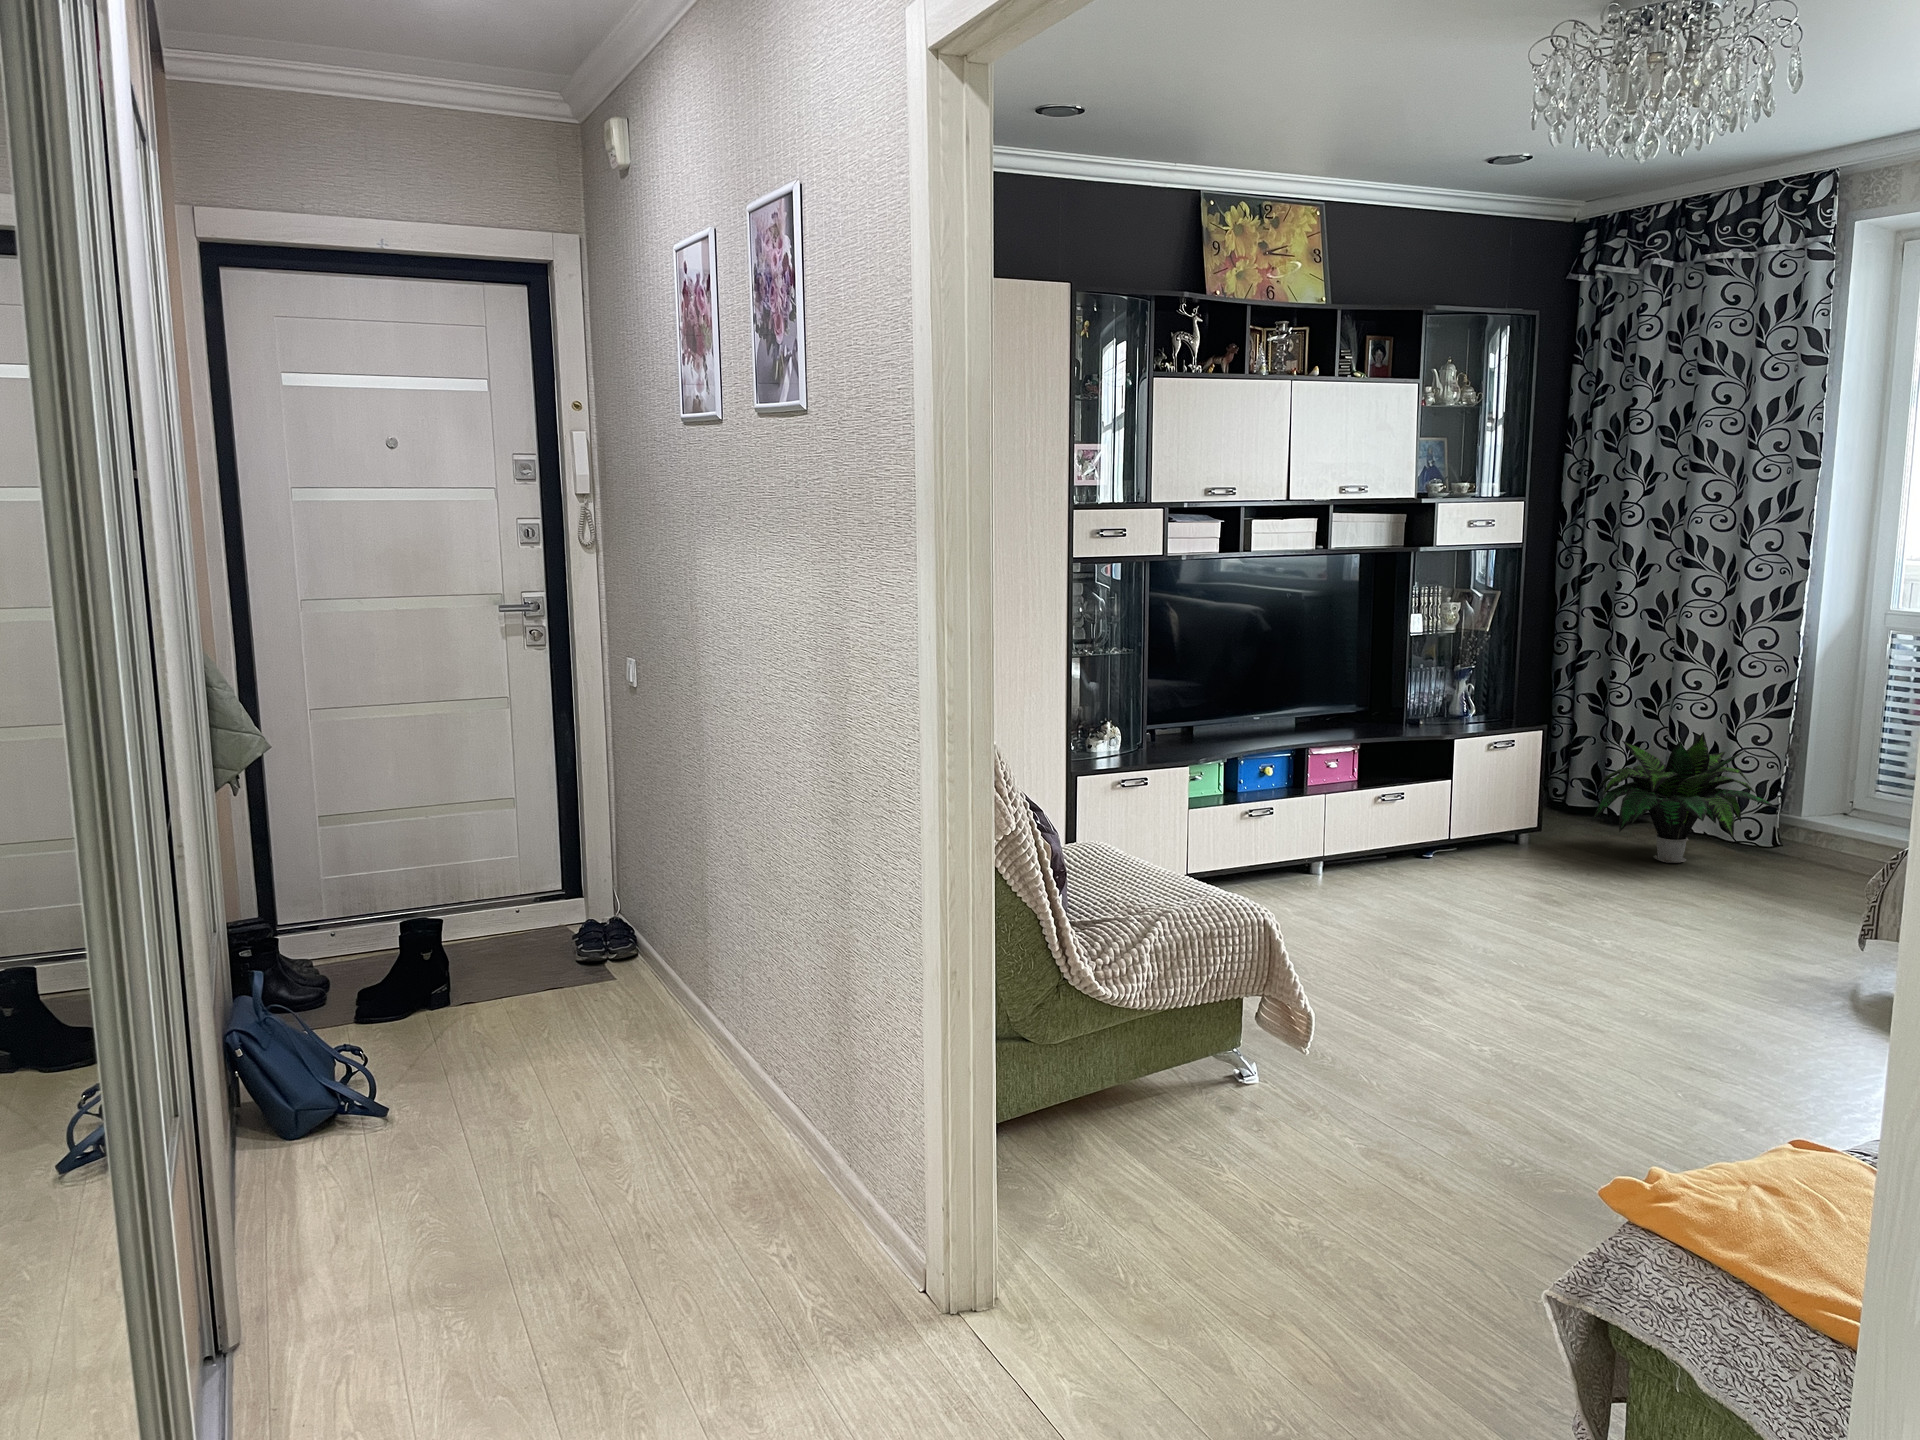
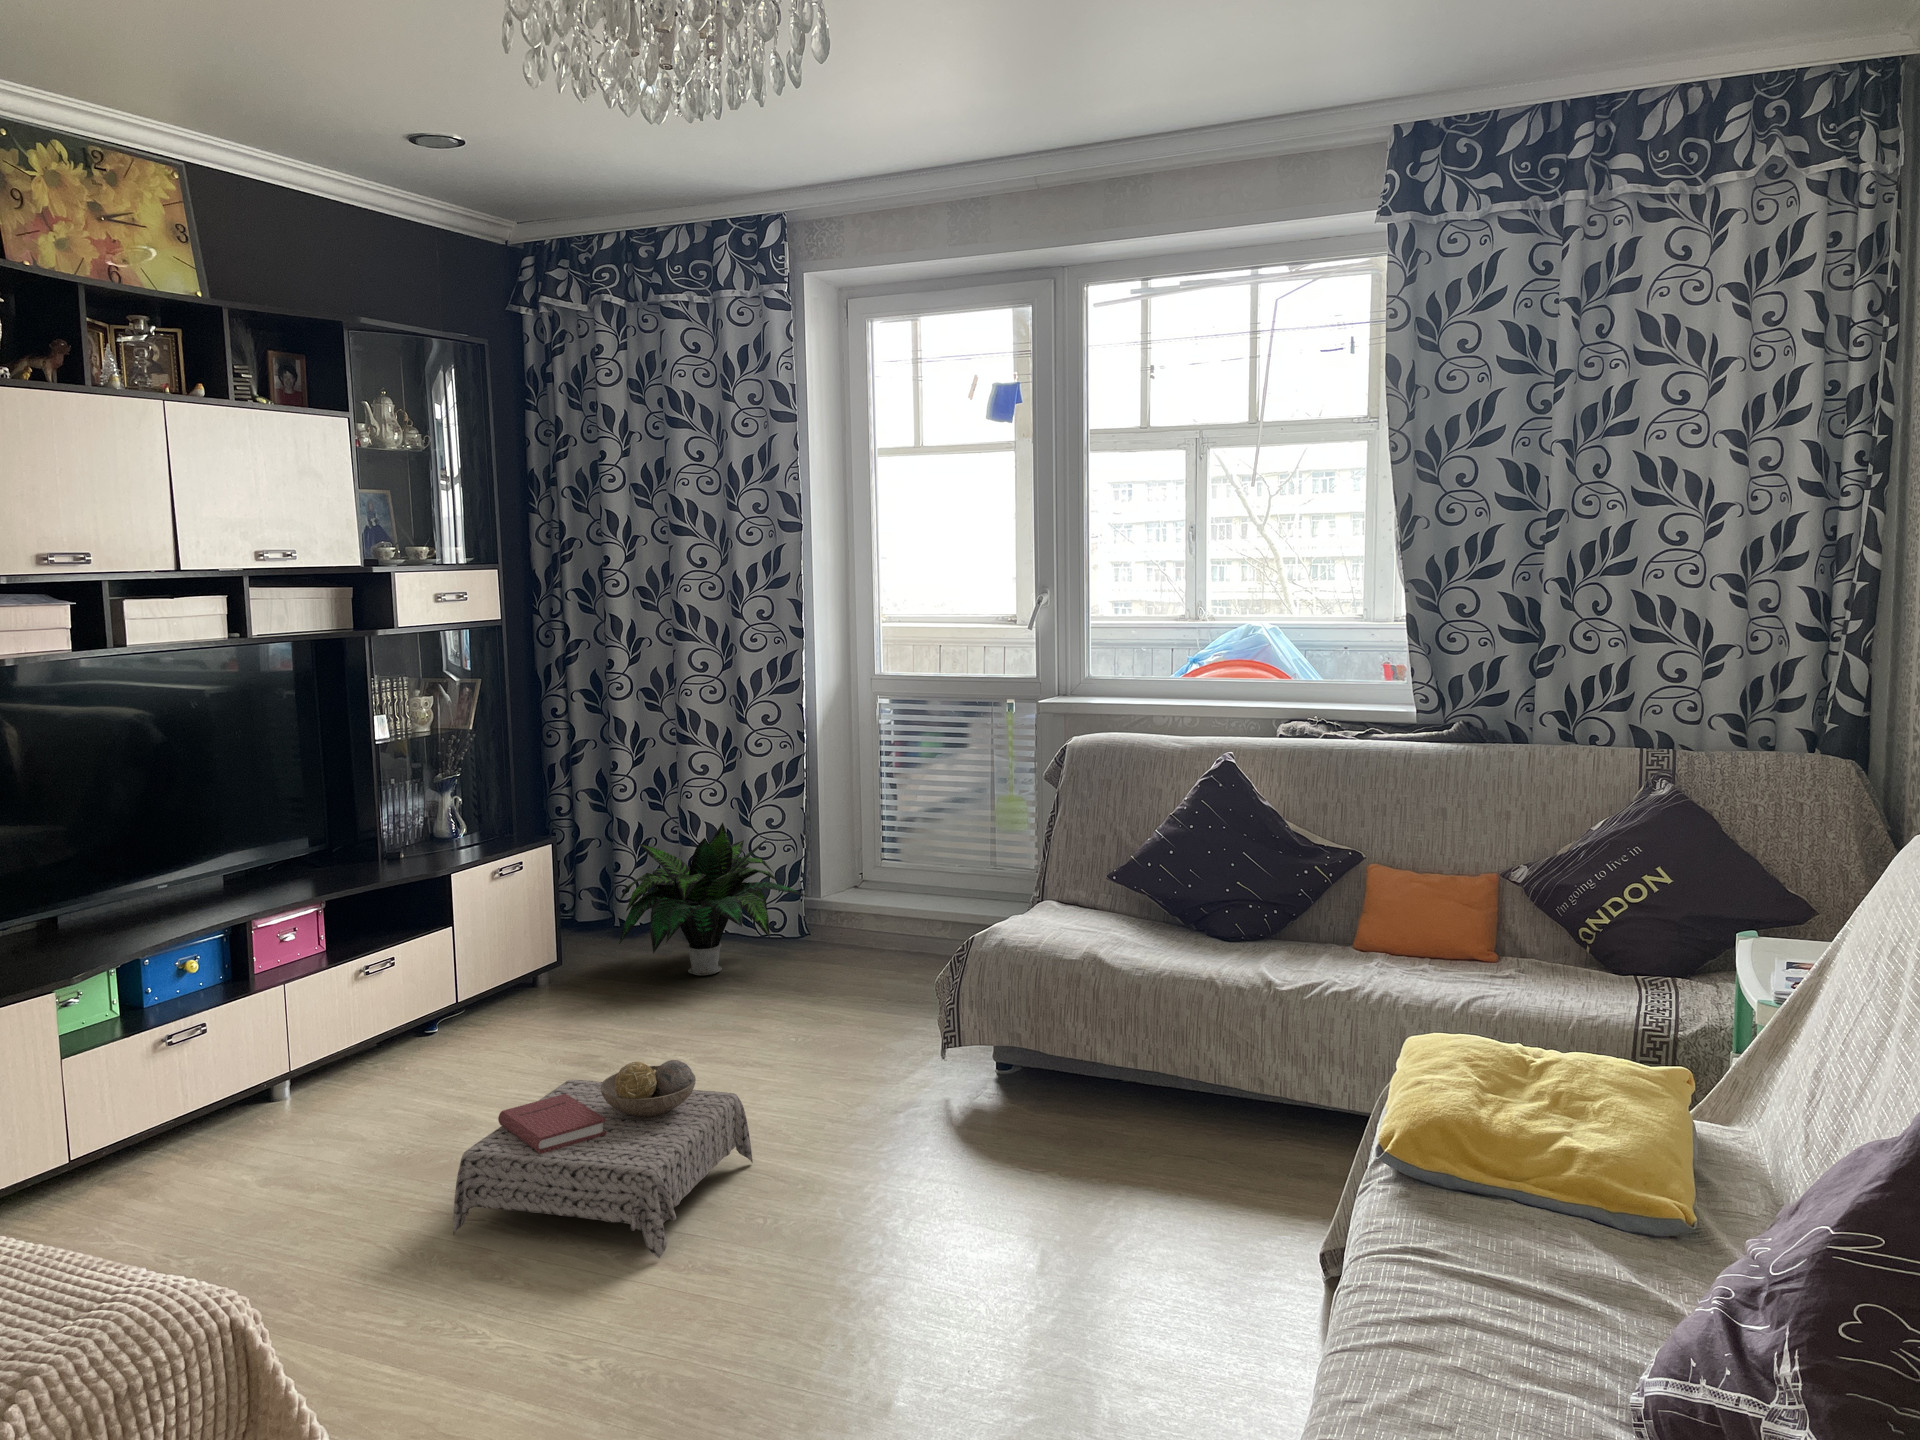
ottoman: none [1412,883,1654,1020] -> present [453,1060,753,1258]

